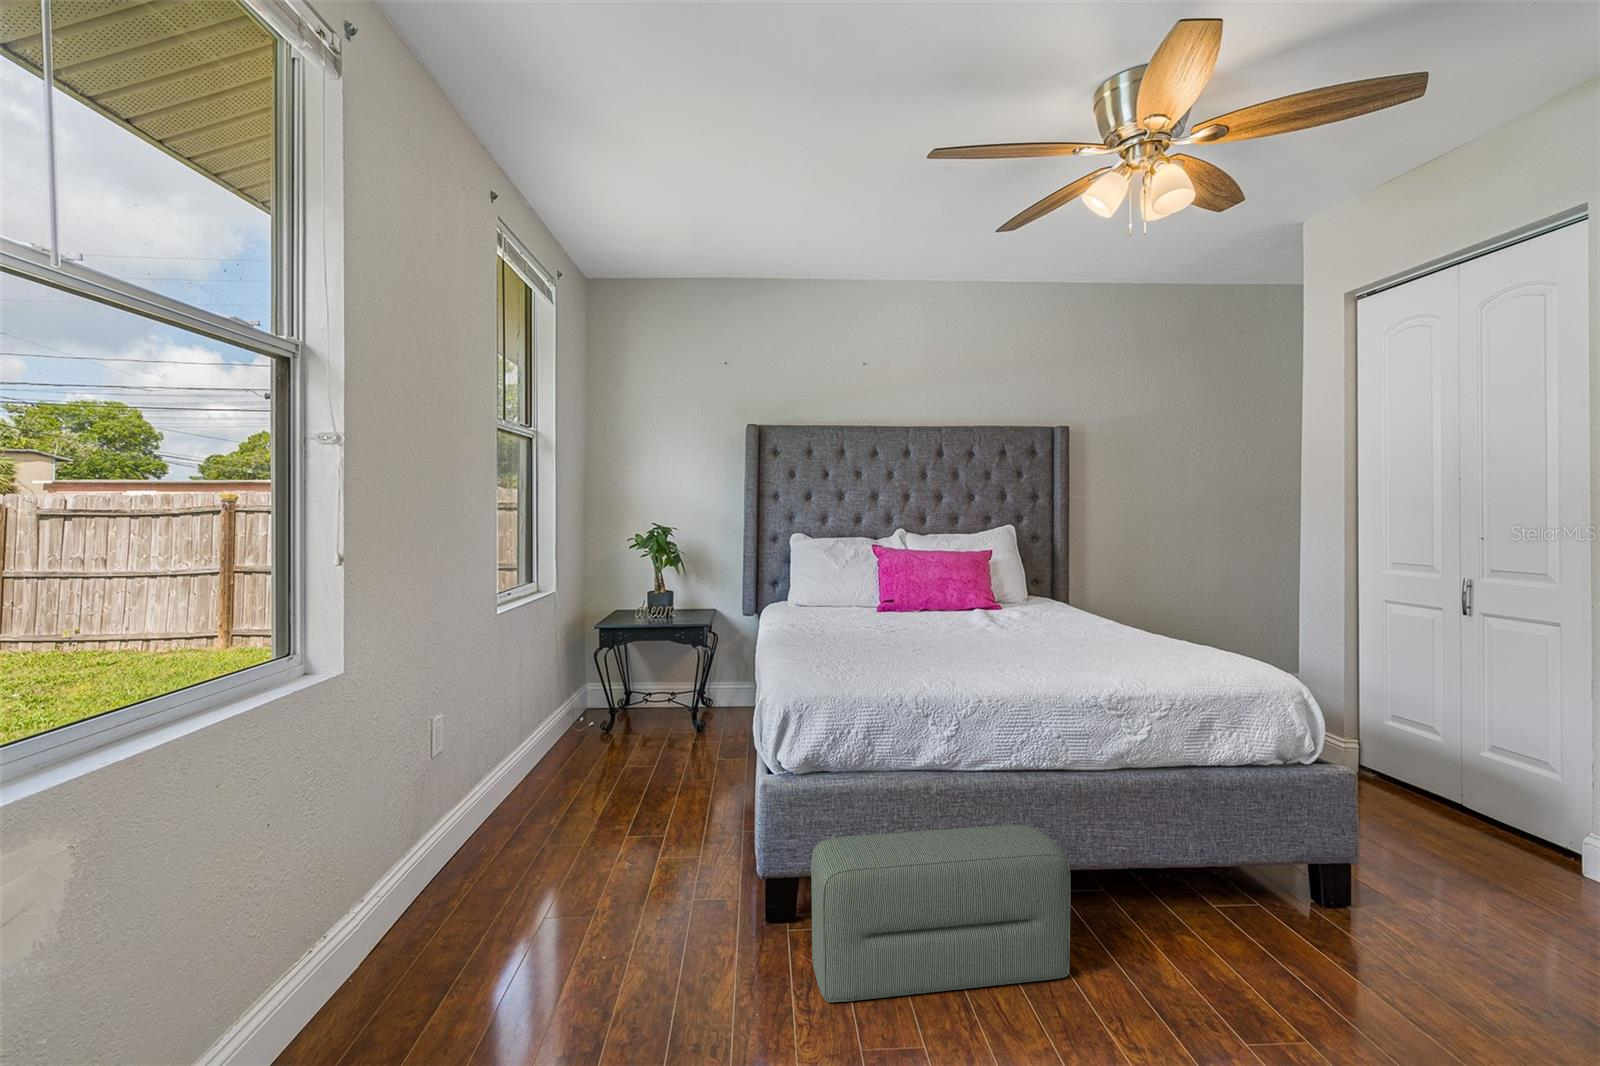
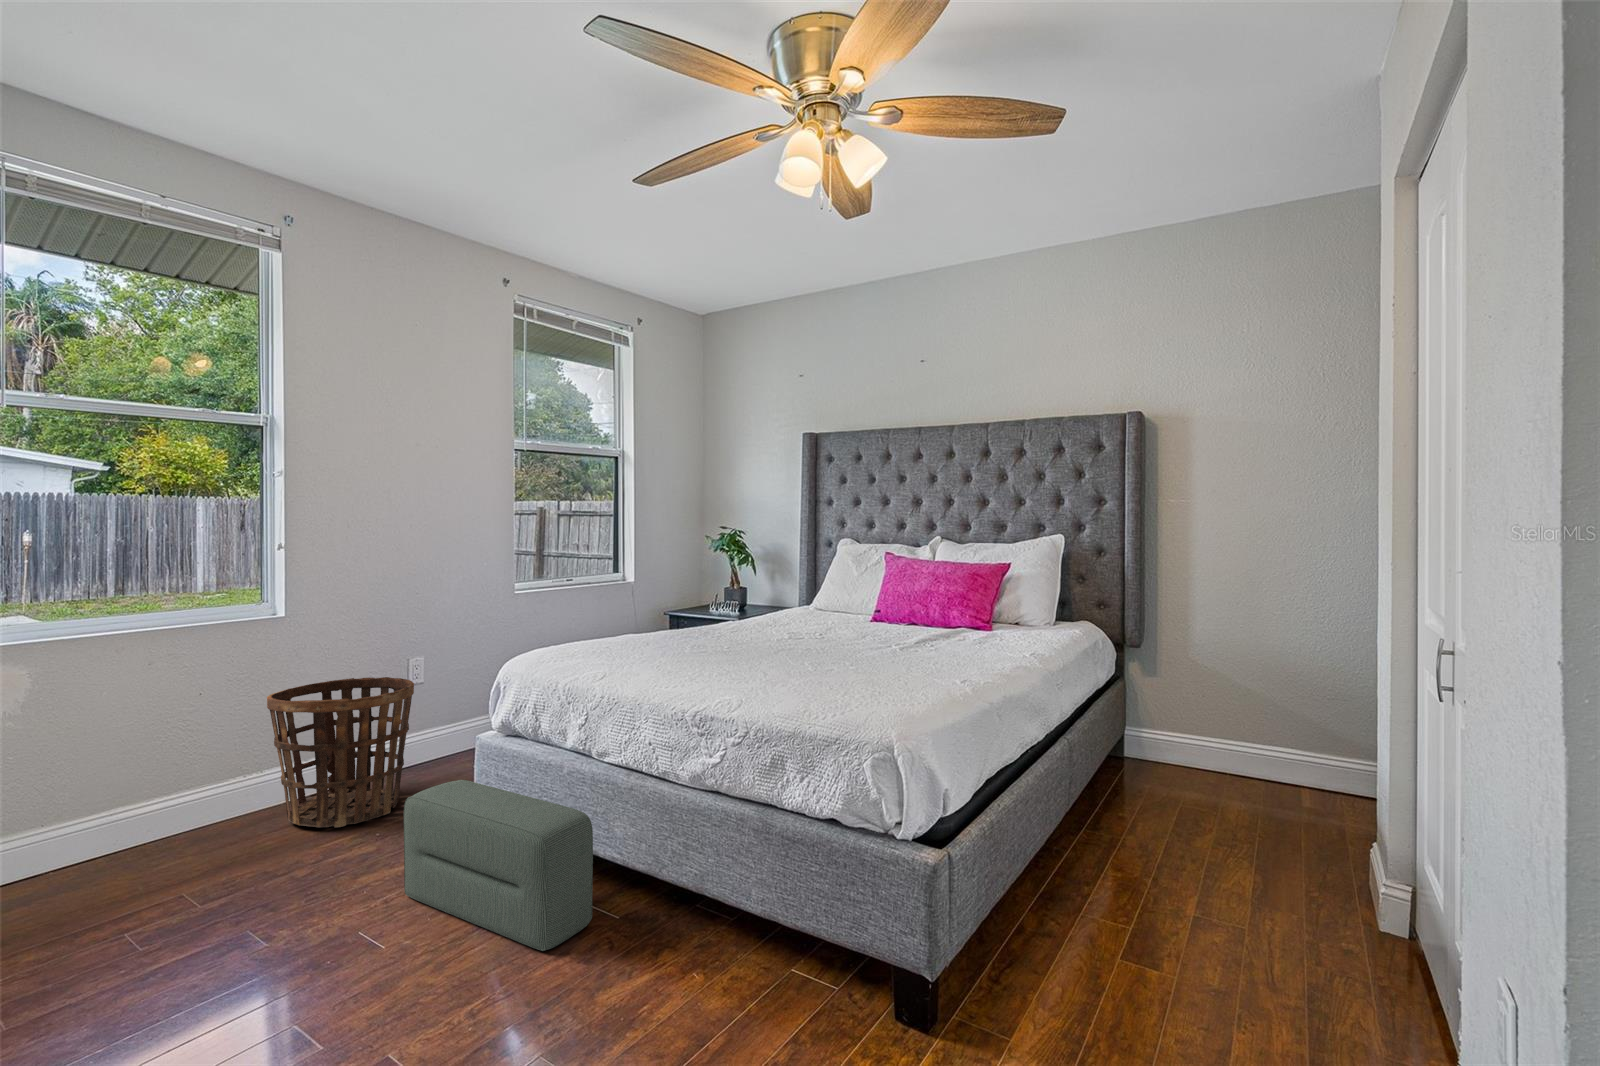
basket: none [371,747,585,1008] -> present [267,677,414,827]

